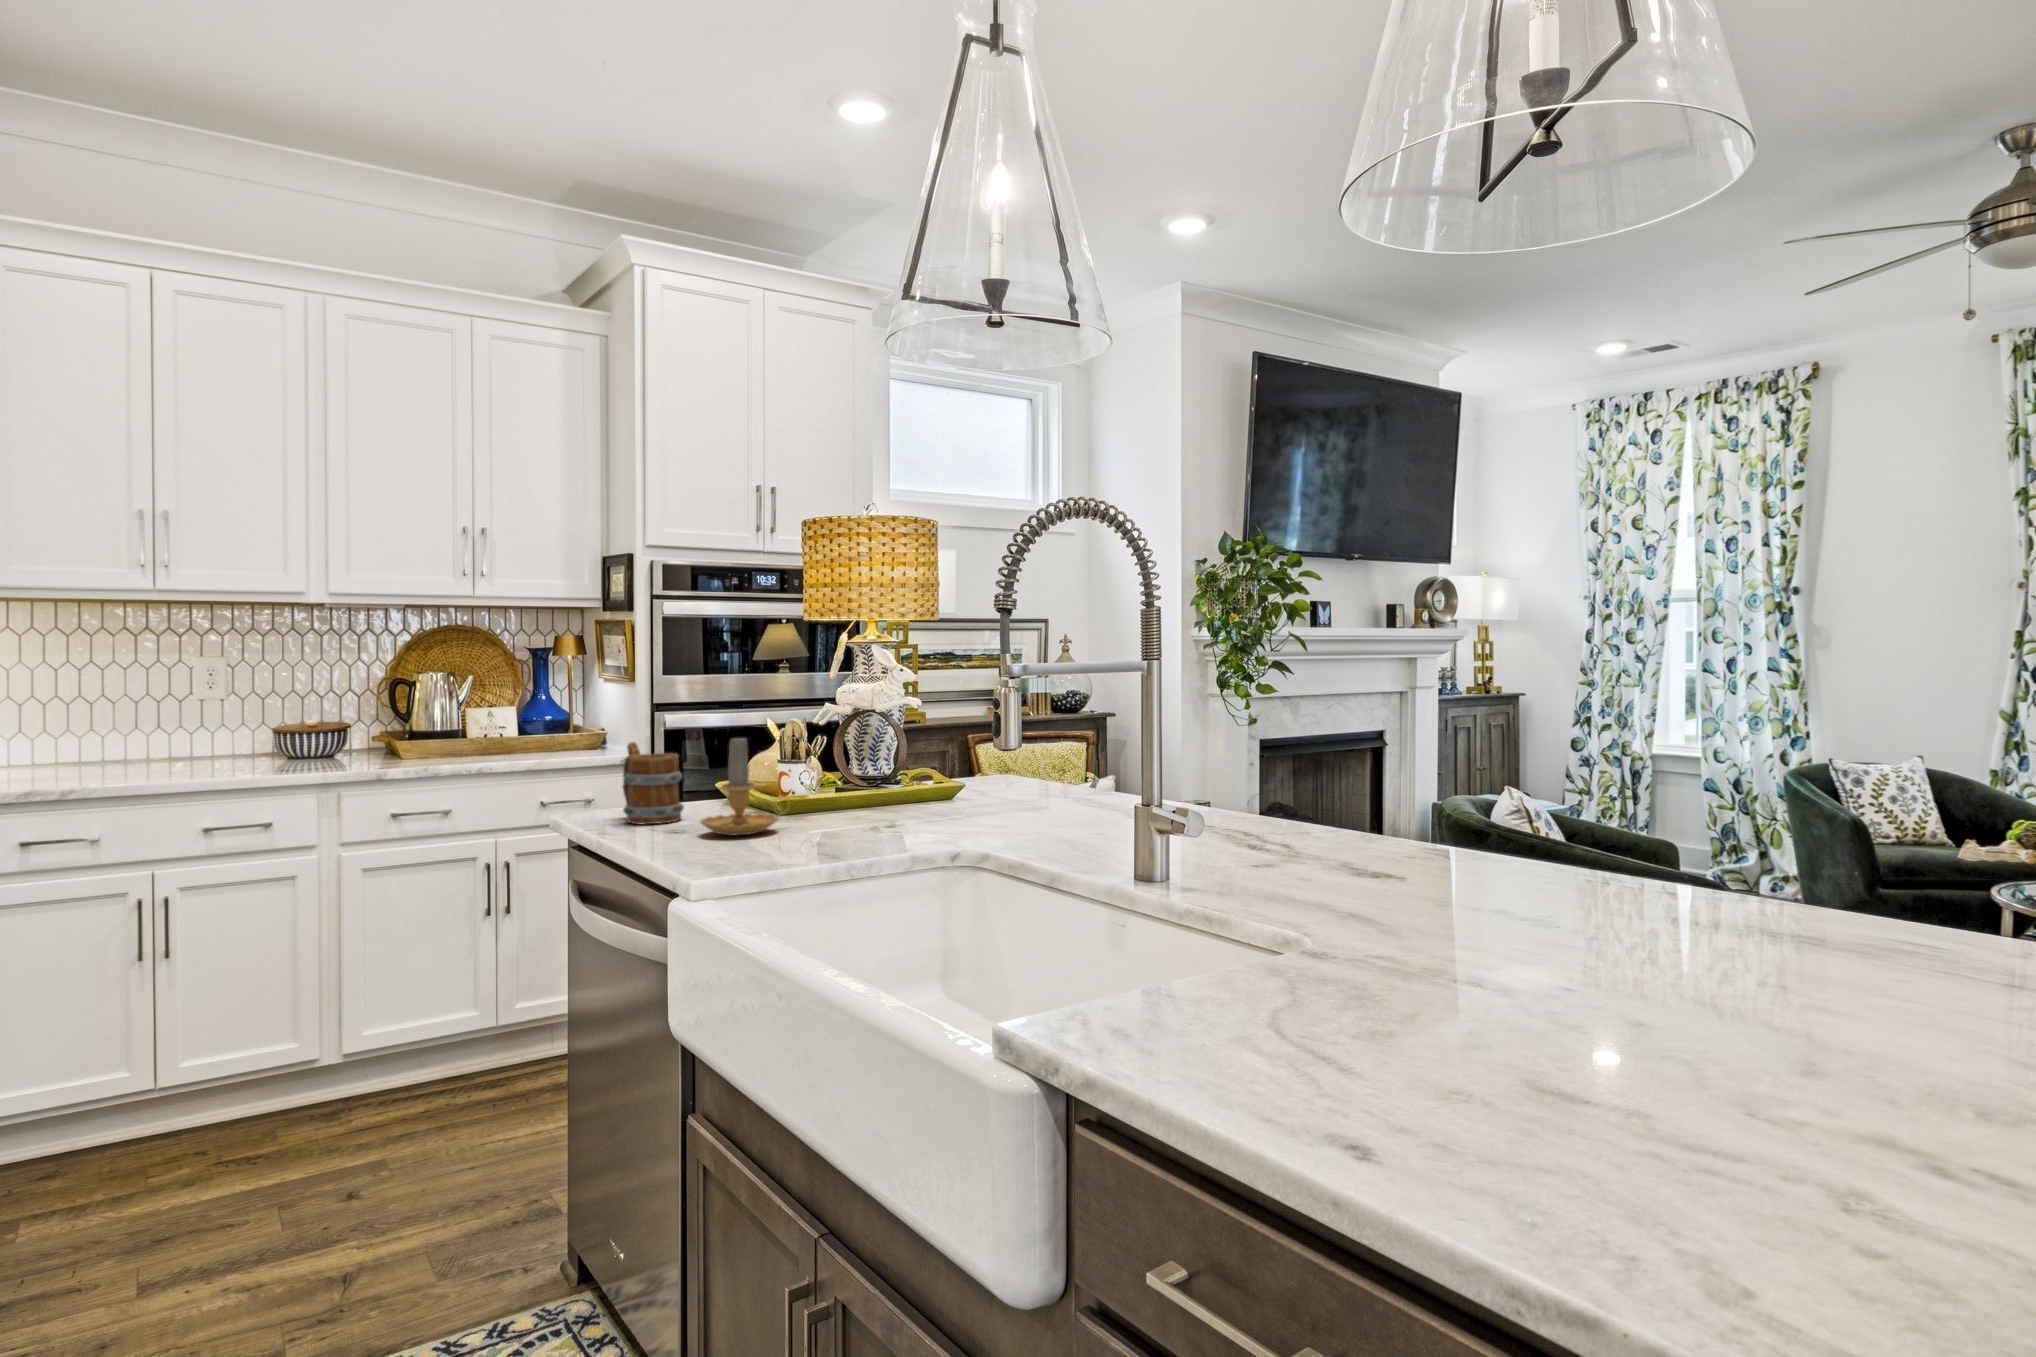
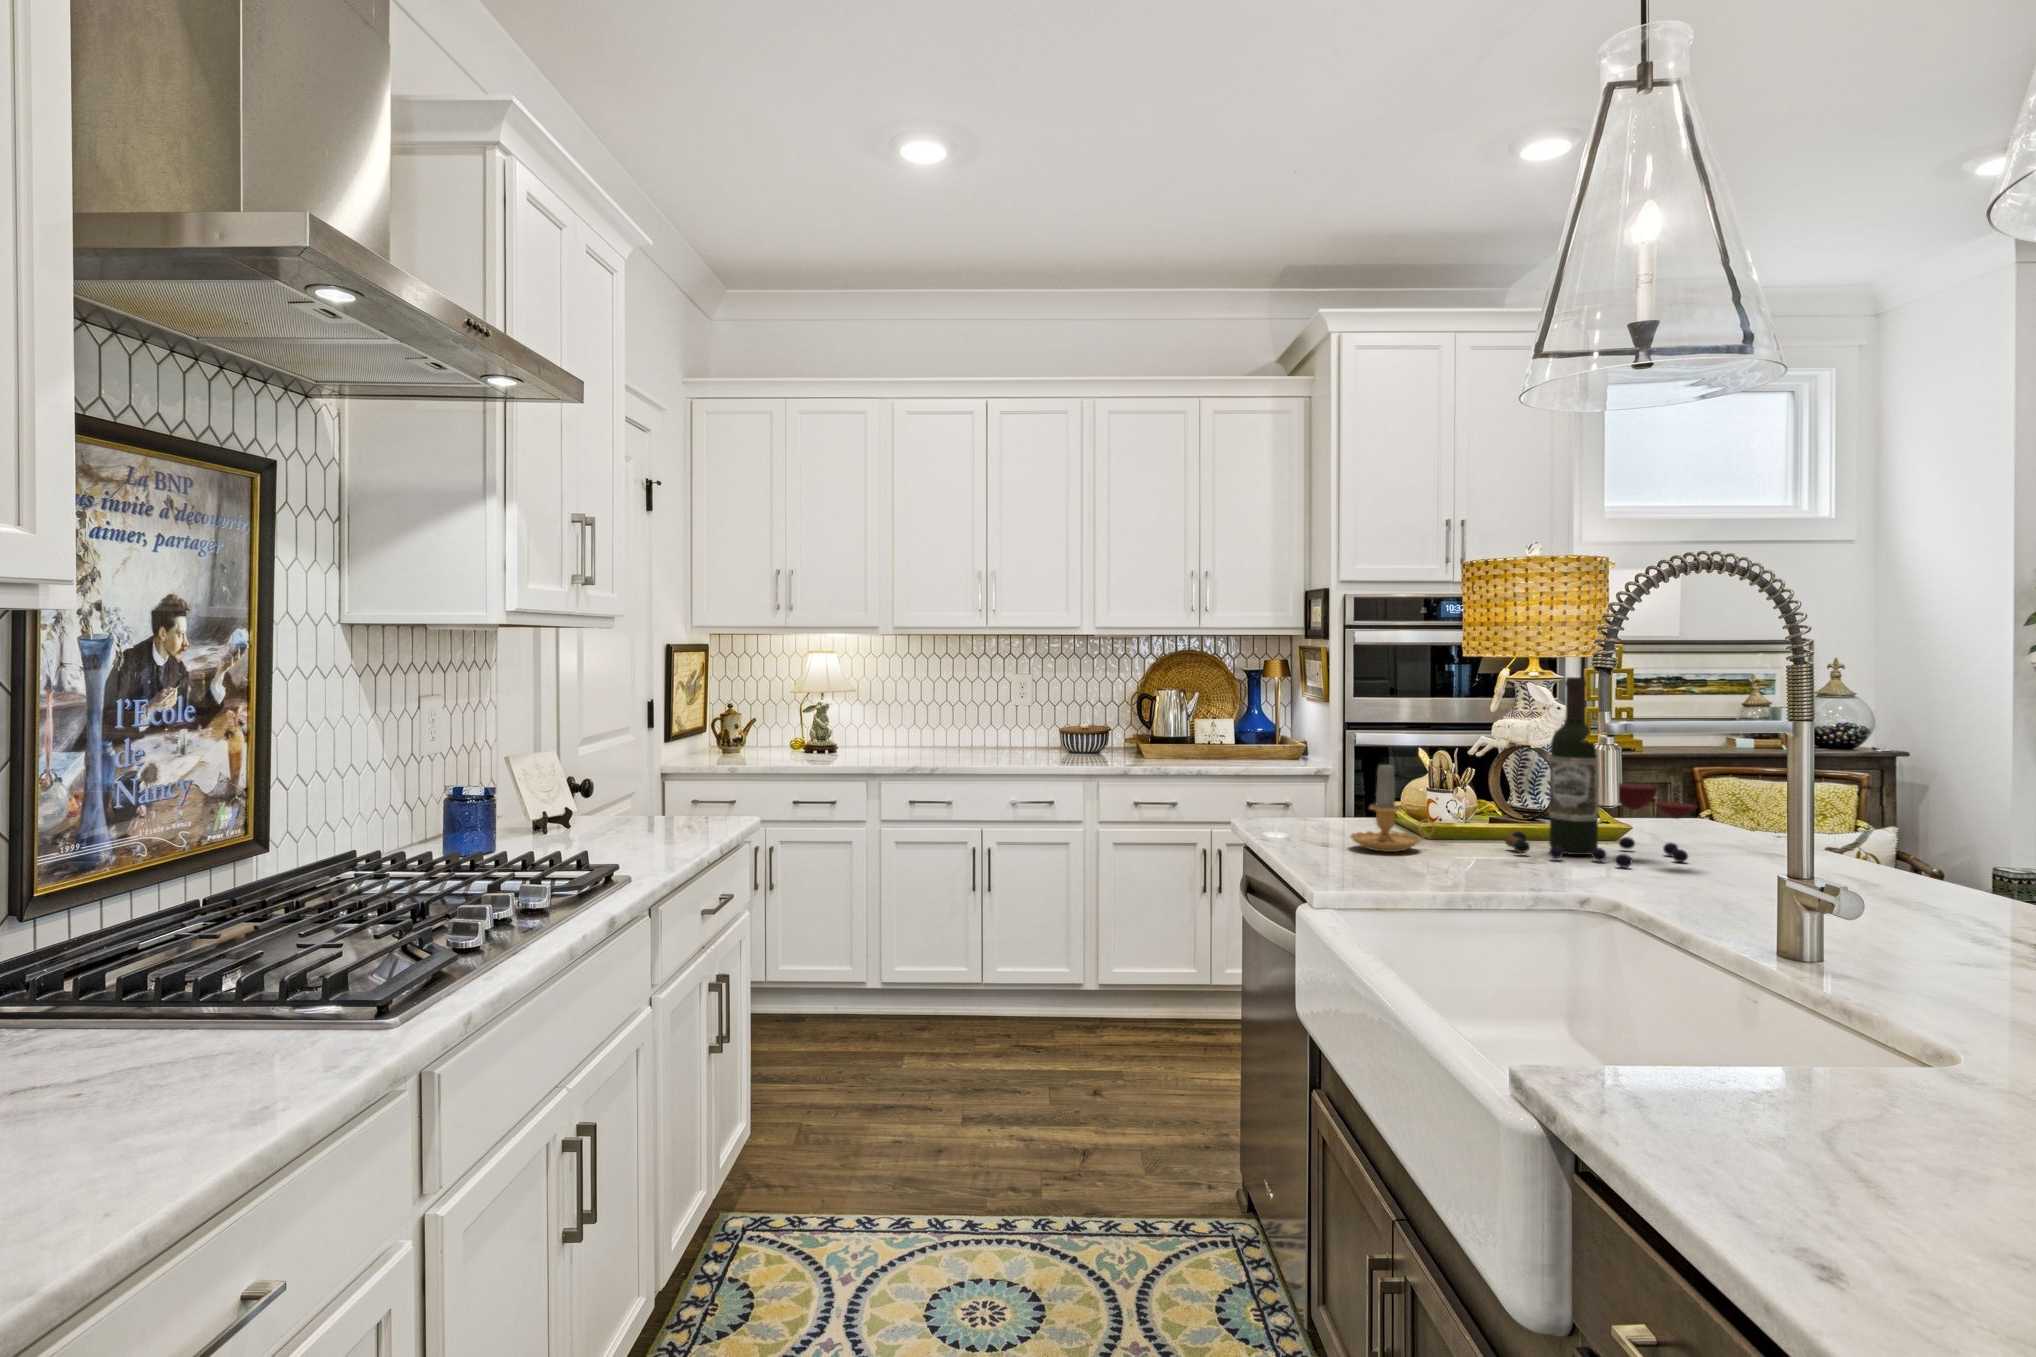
wine bottle: none [859,638,1039,825] -> present [1505,677,1697,868]
mug: present [623,742,684,824] -> none [1292,760,1344,833]

